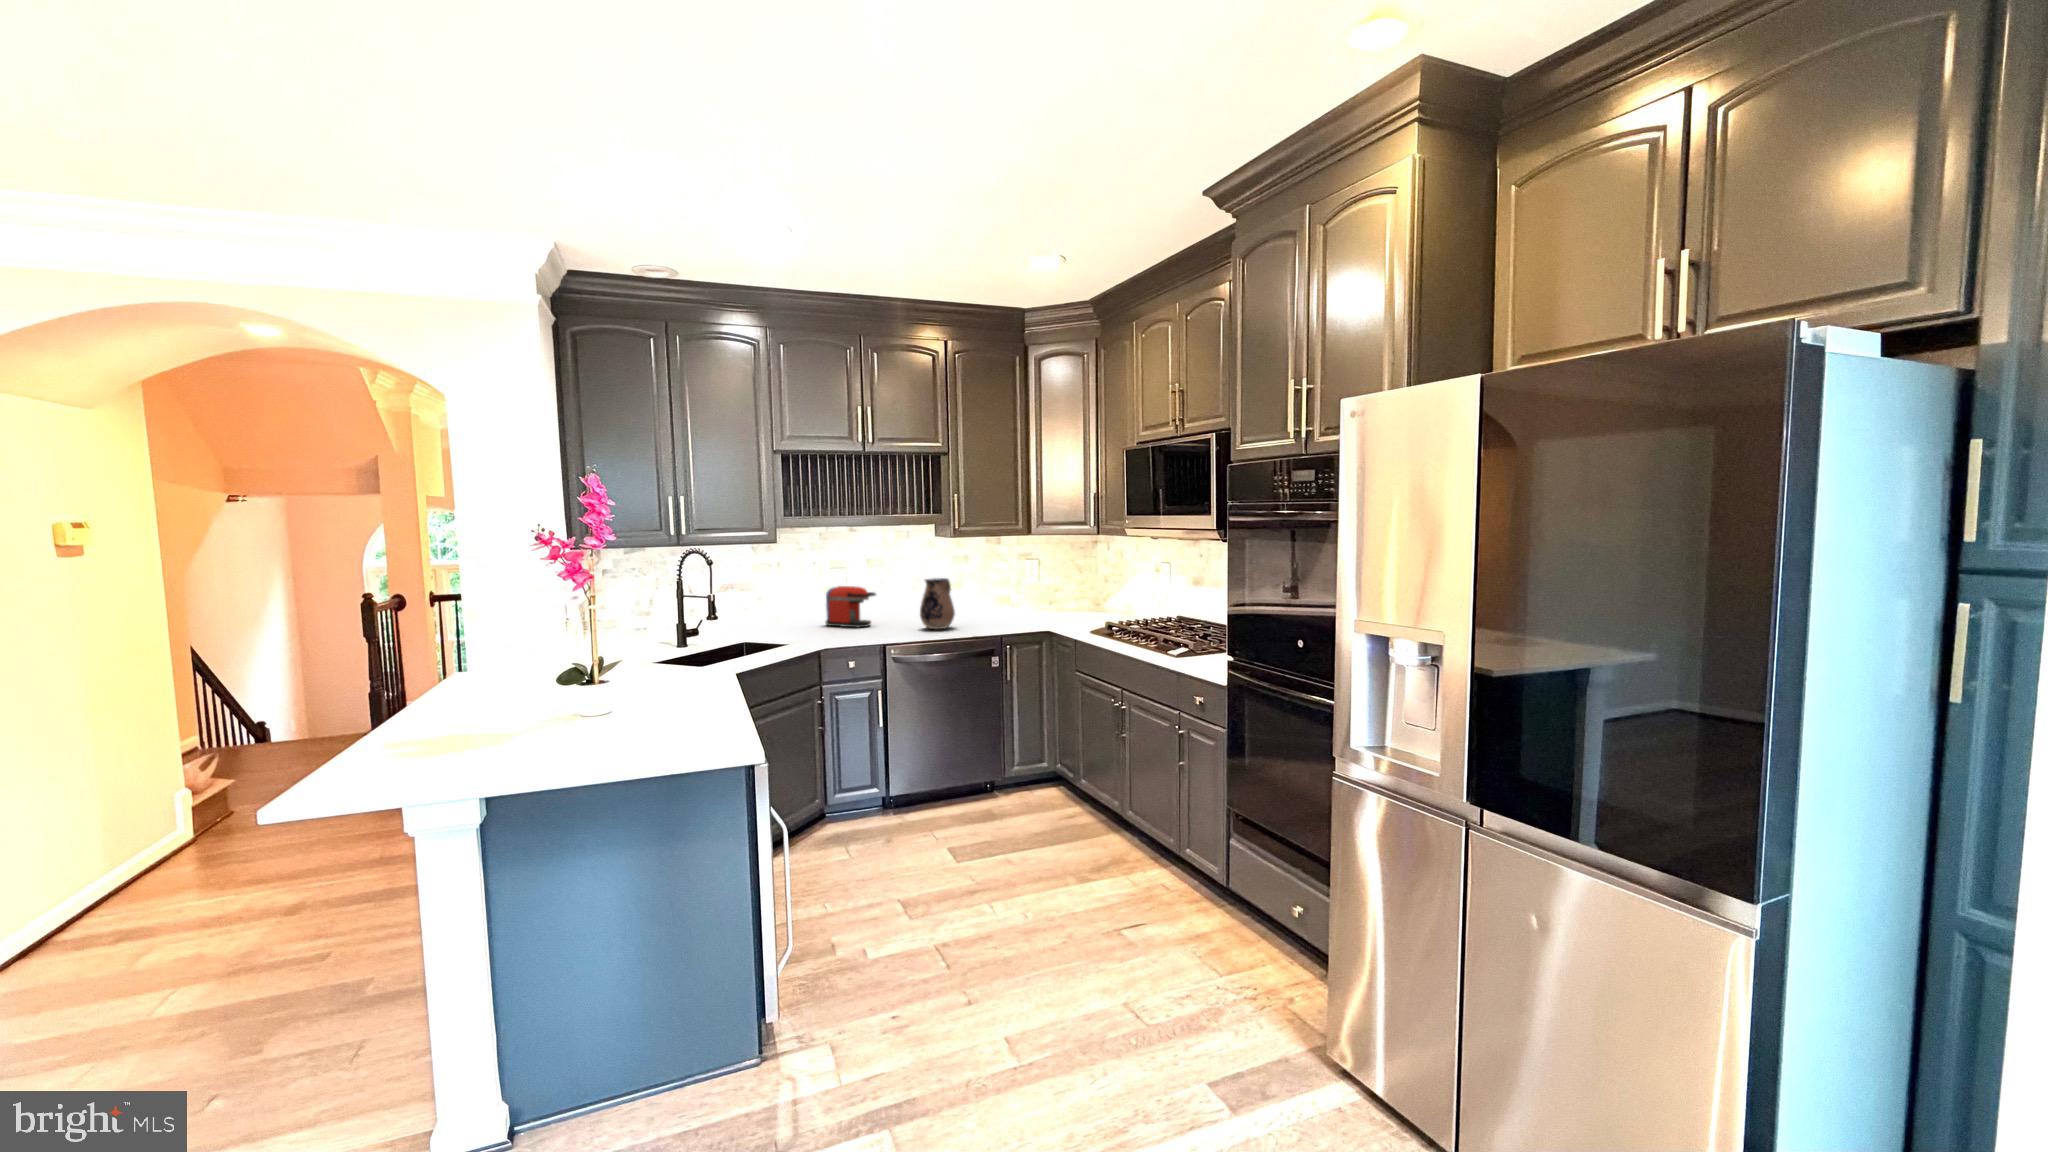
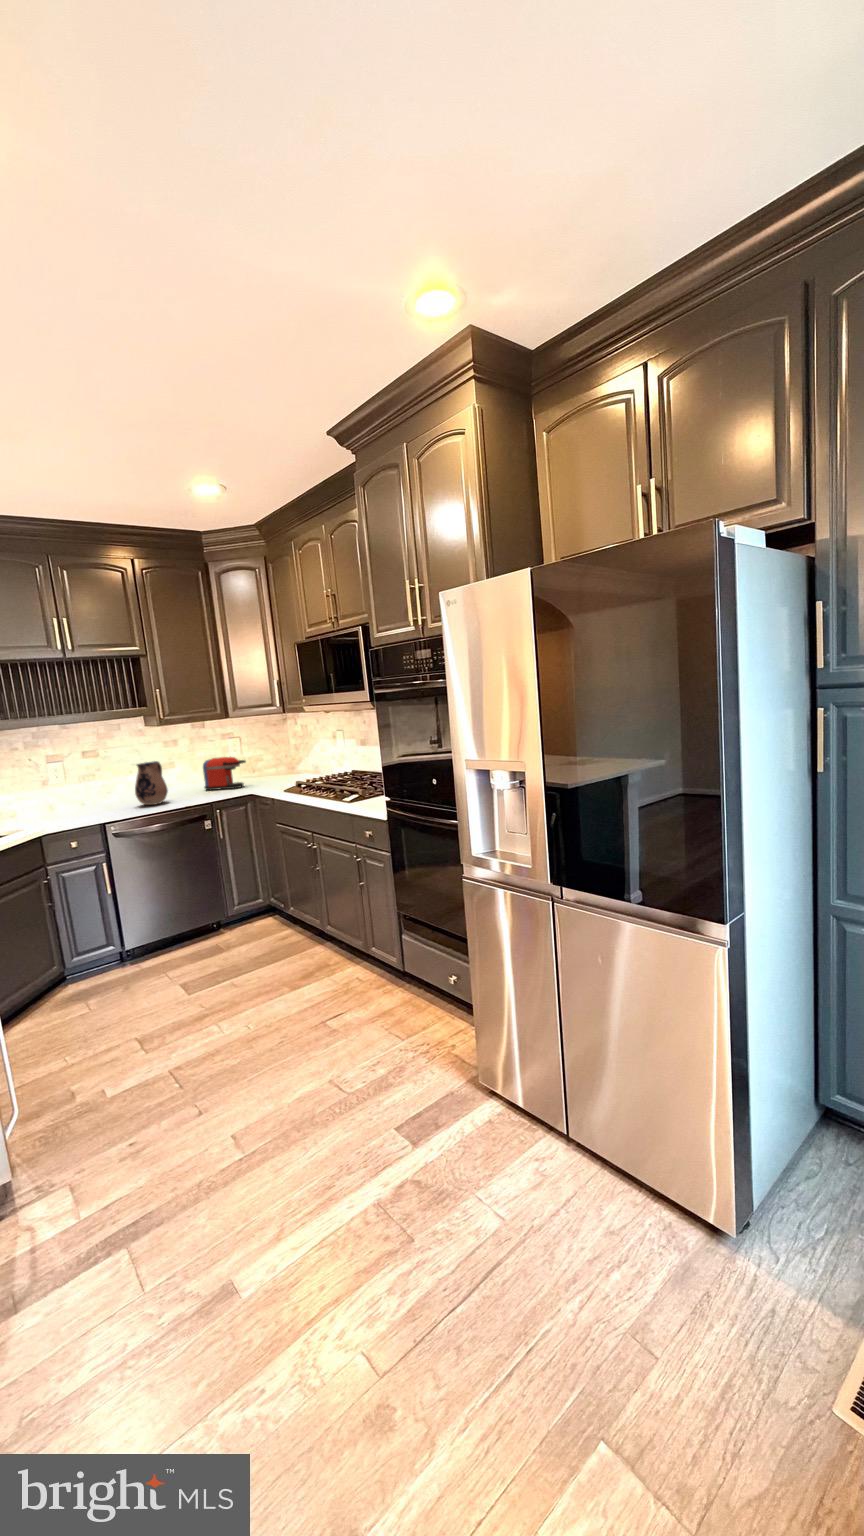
coffee maker: present [826,586,876,627] -> present [203,757,246,790]

